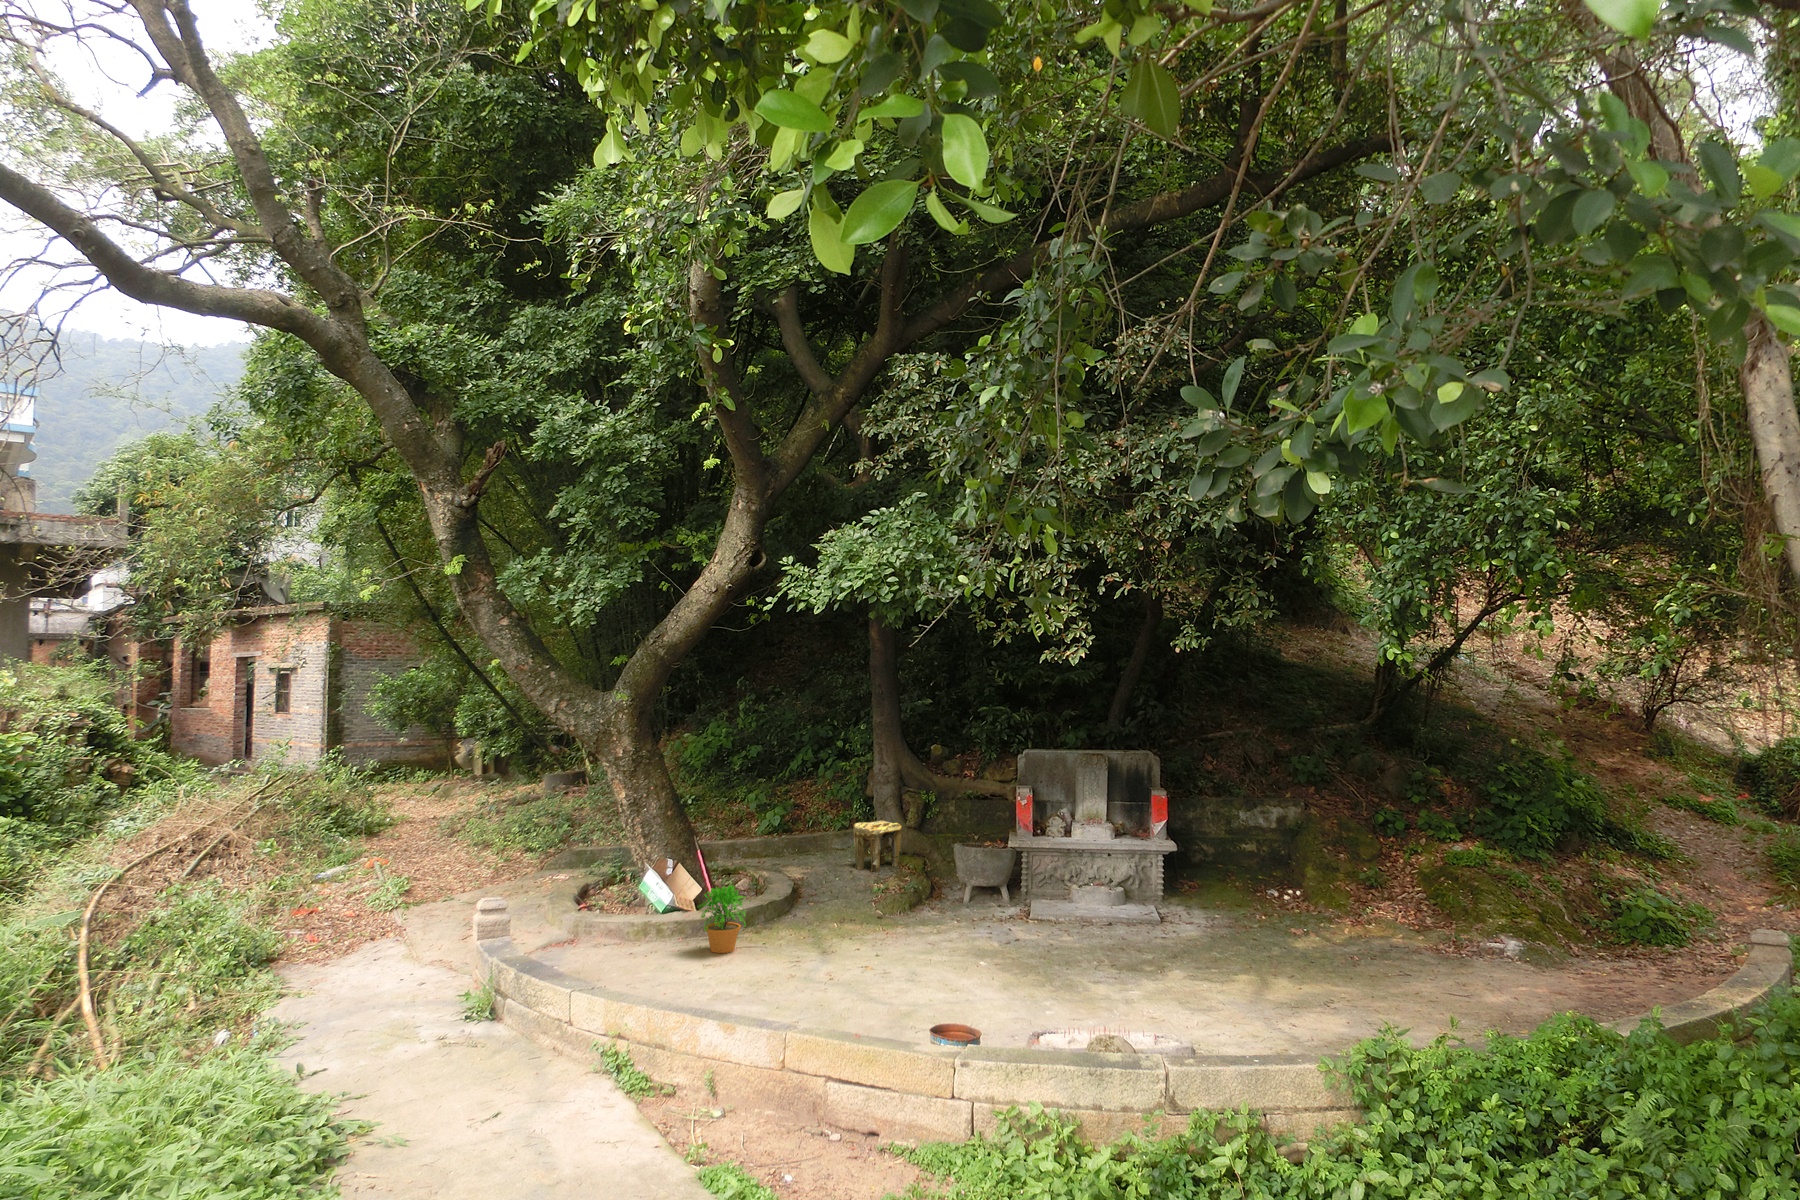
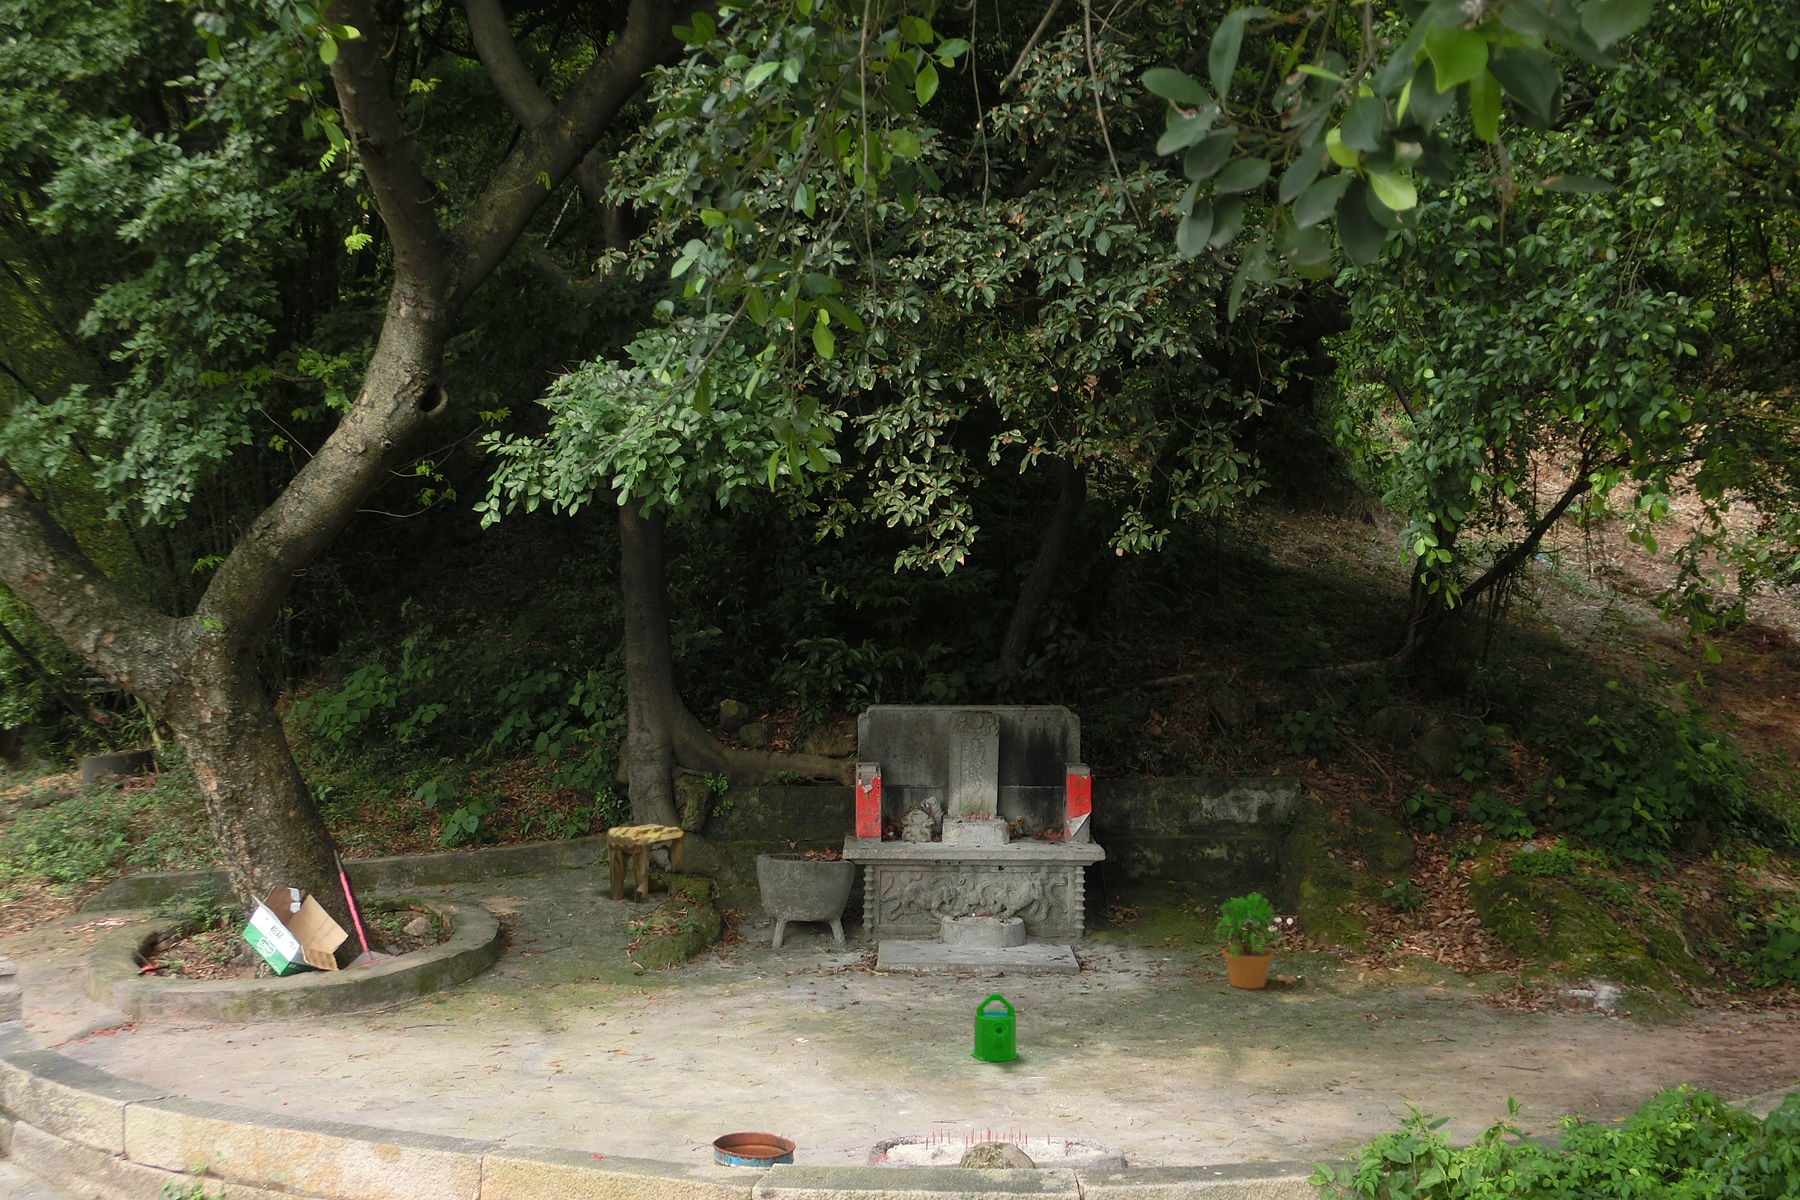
potted plant: present [700,885,746,953] -> present [1216,894,1281,989]
watering can: none [1096,939,1127,983] -> present [971,993,1019,1062]

